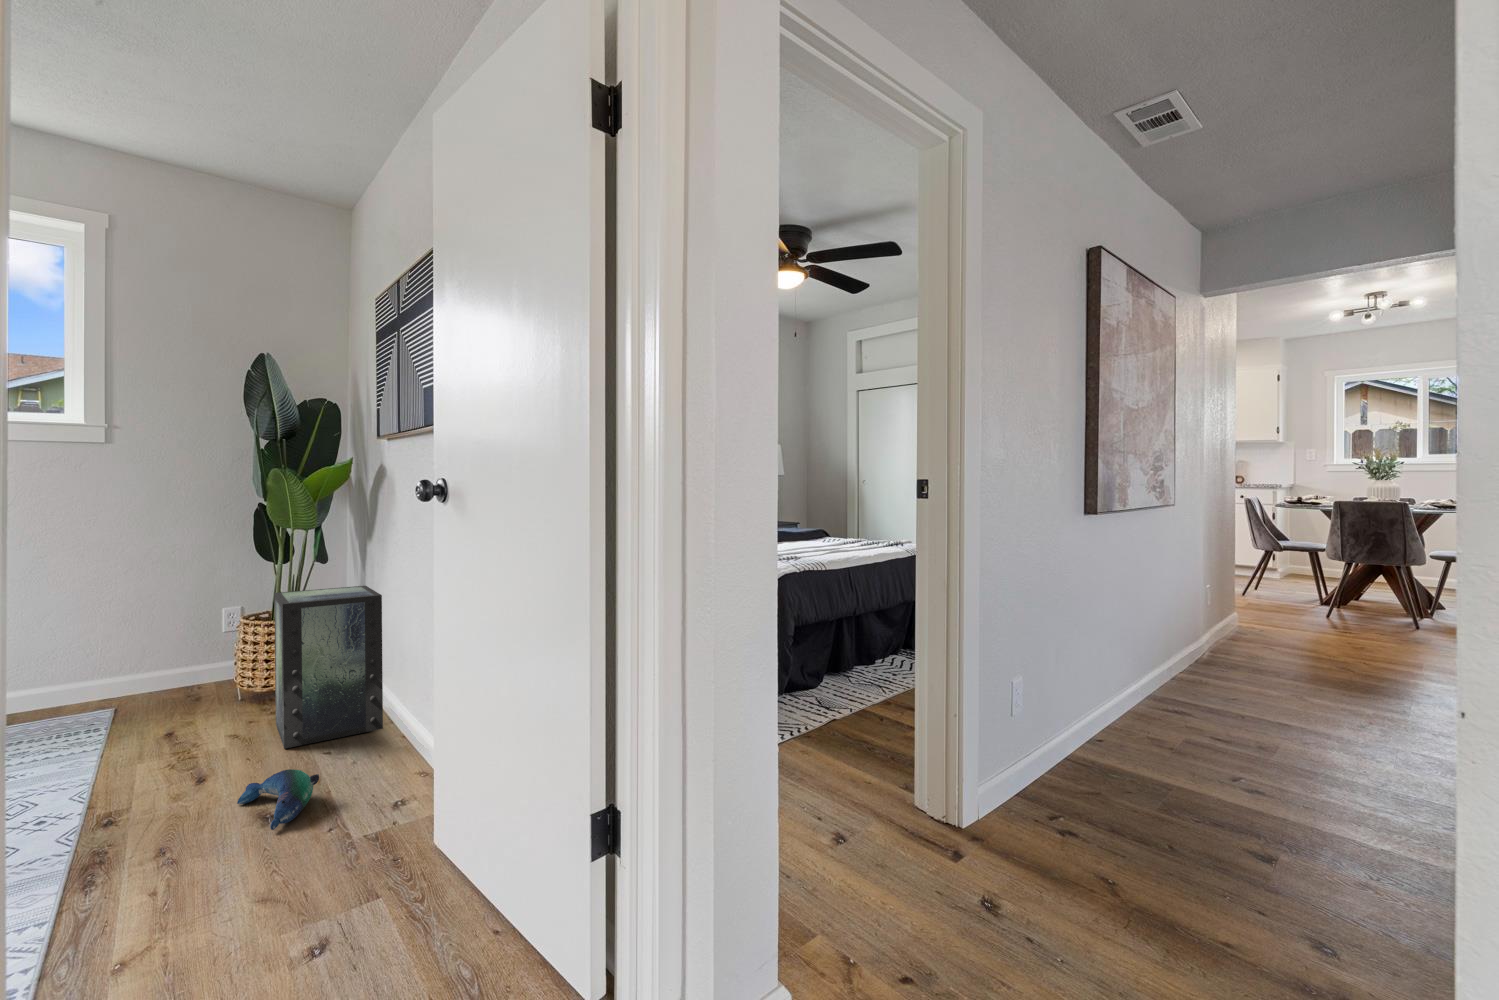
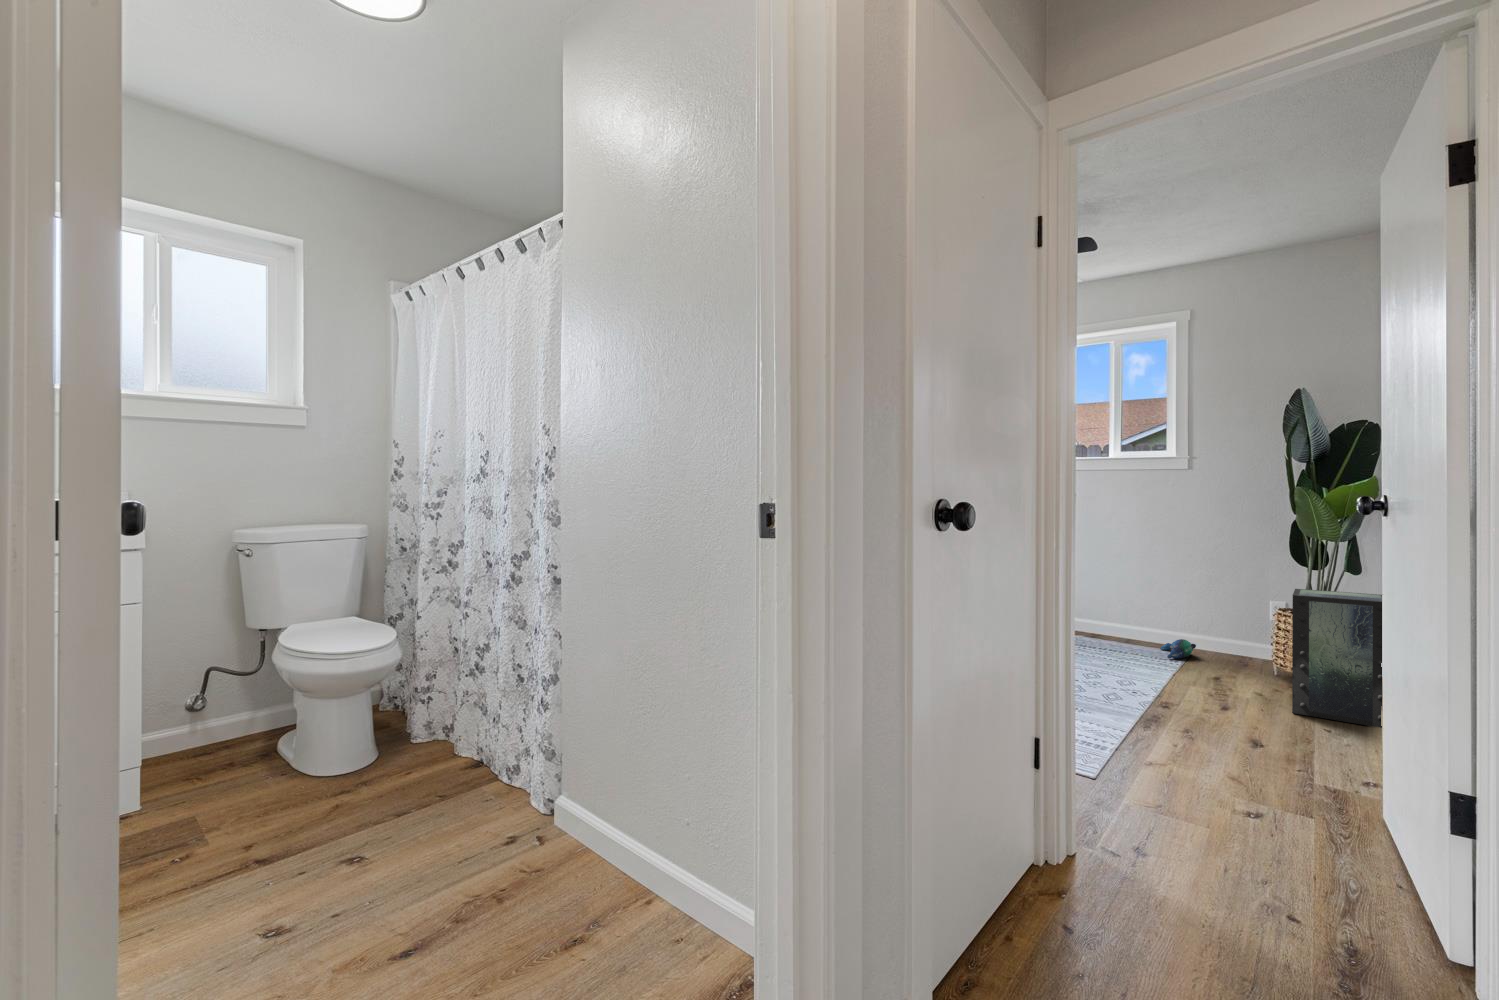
plush toy: present [237,769,319,830] -> present [1160,639,1196,659]

